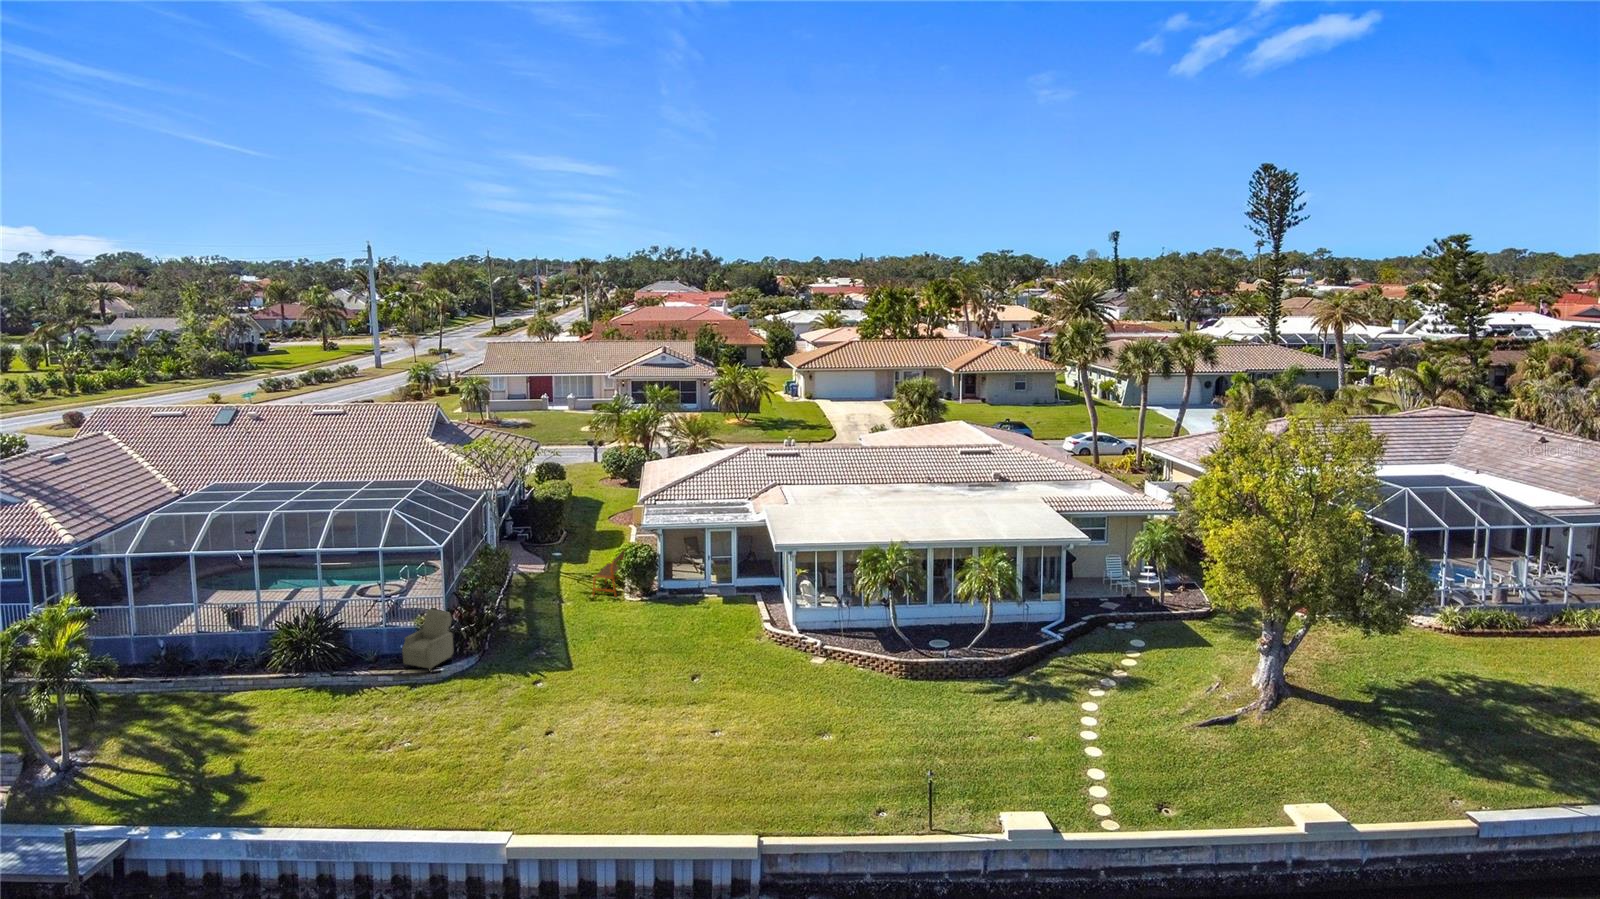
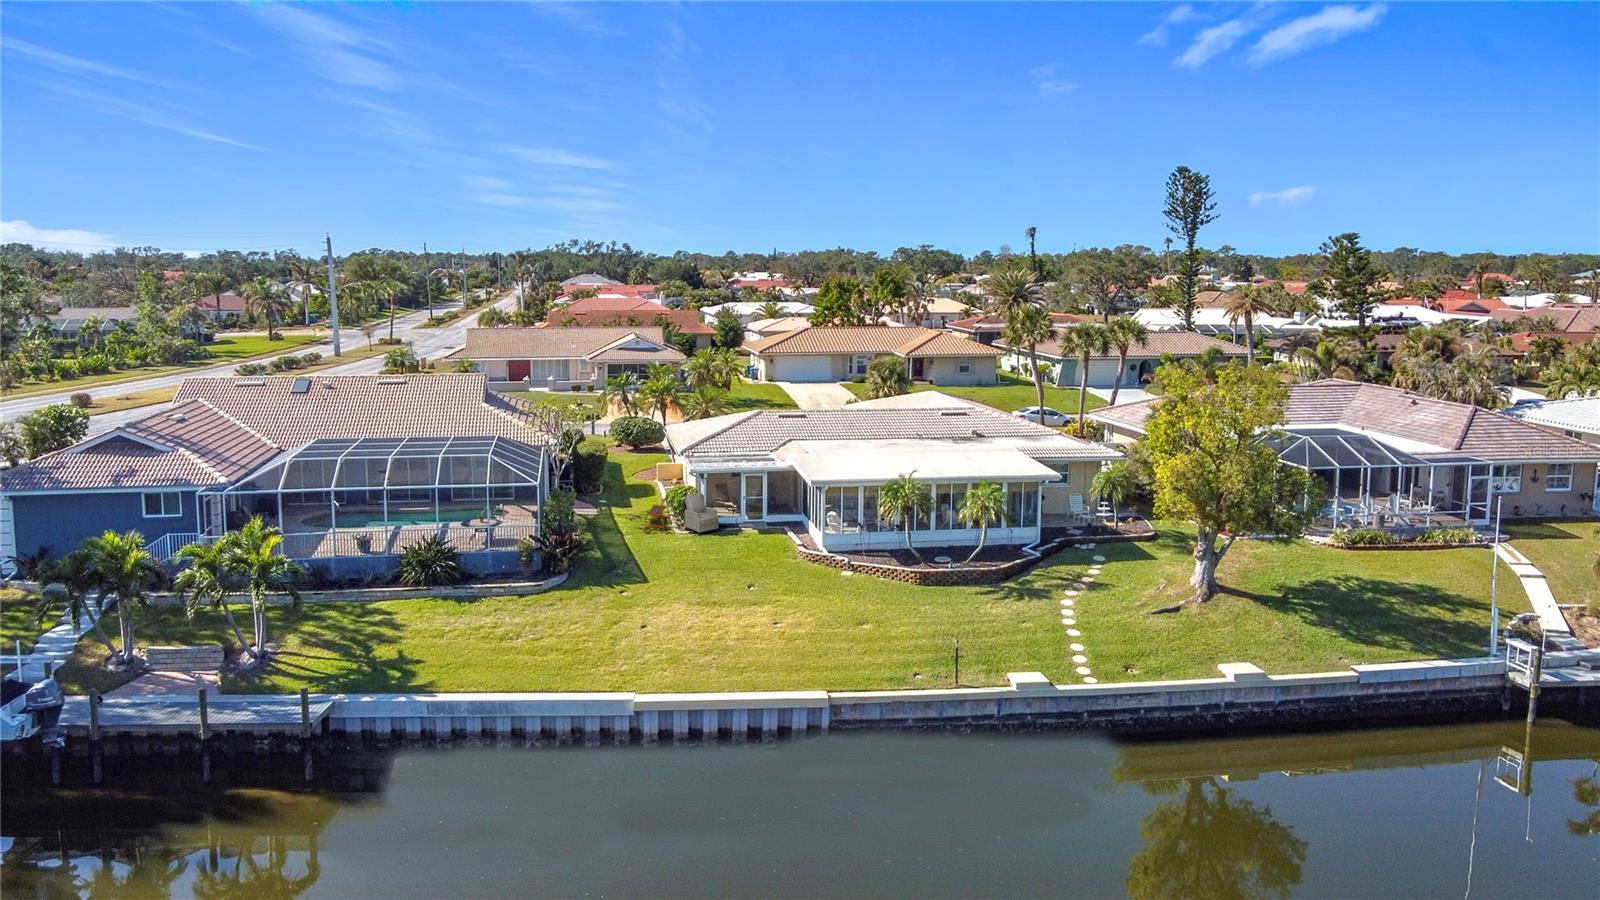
chair: present [402,609,453,673] -> present [685,493,719,536]

